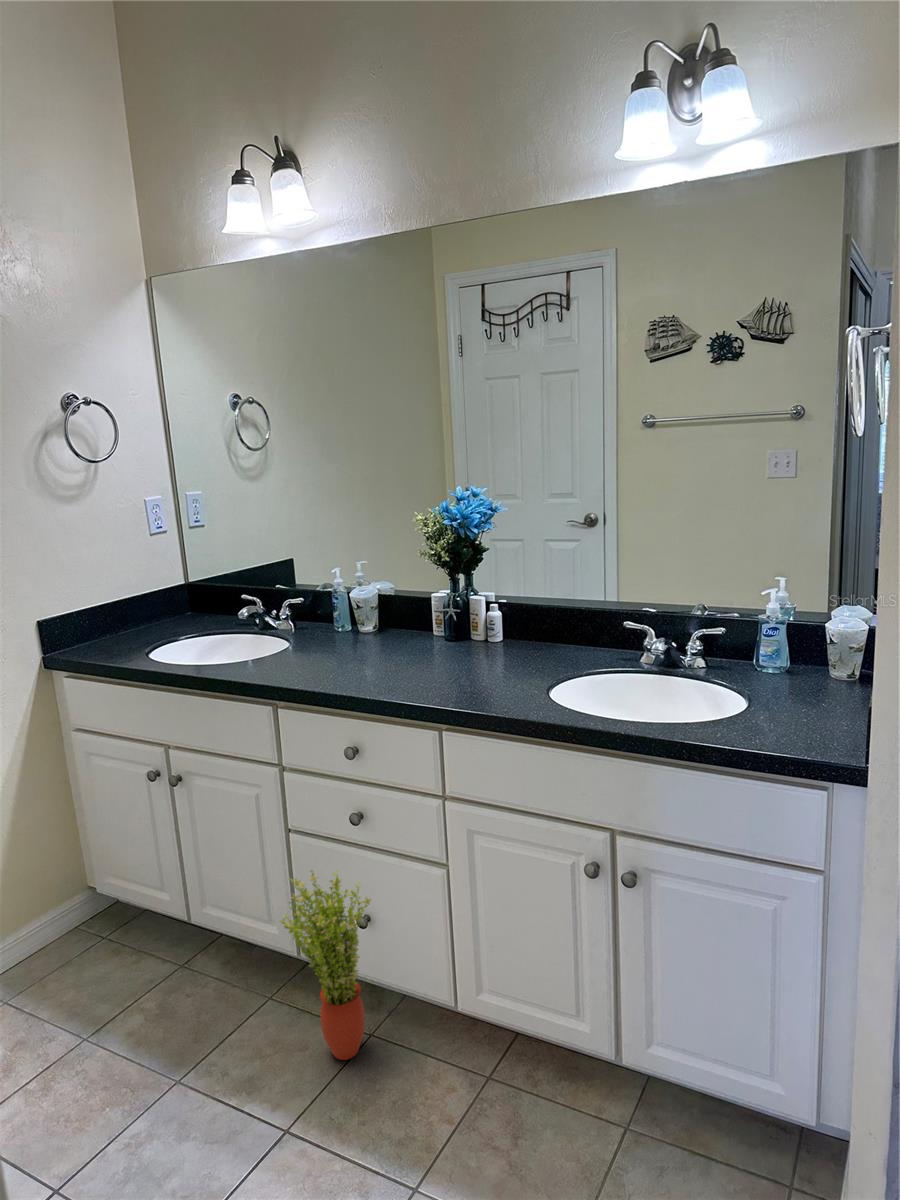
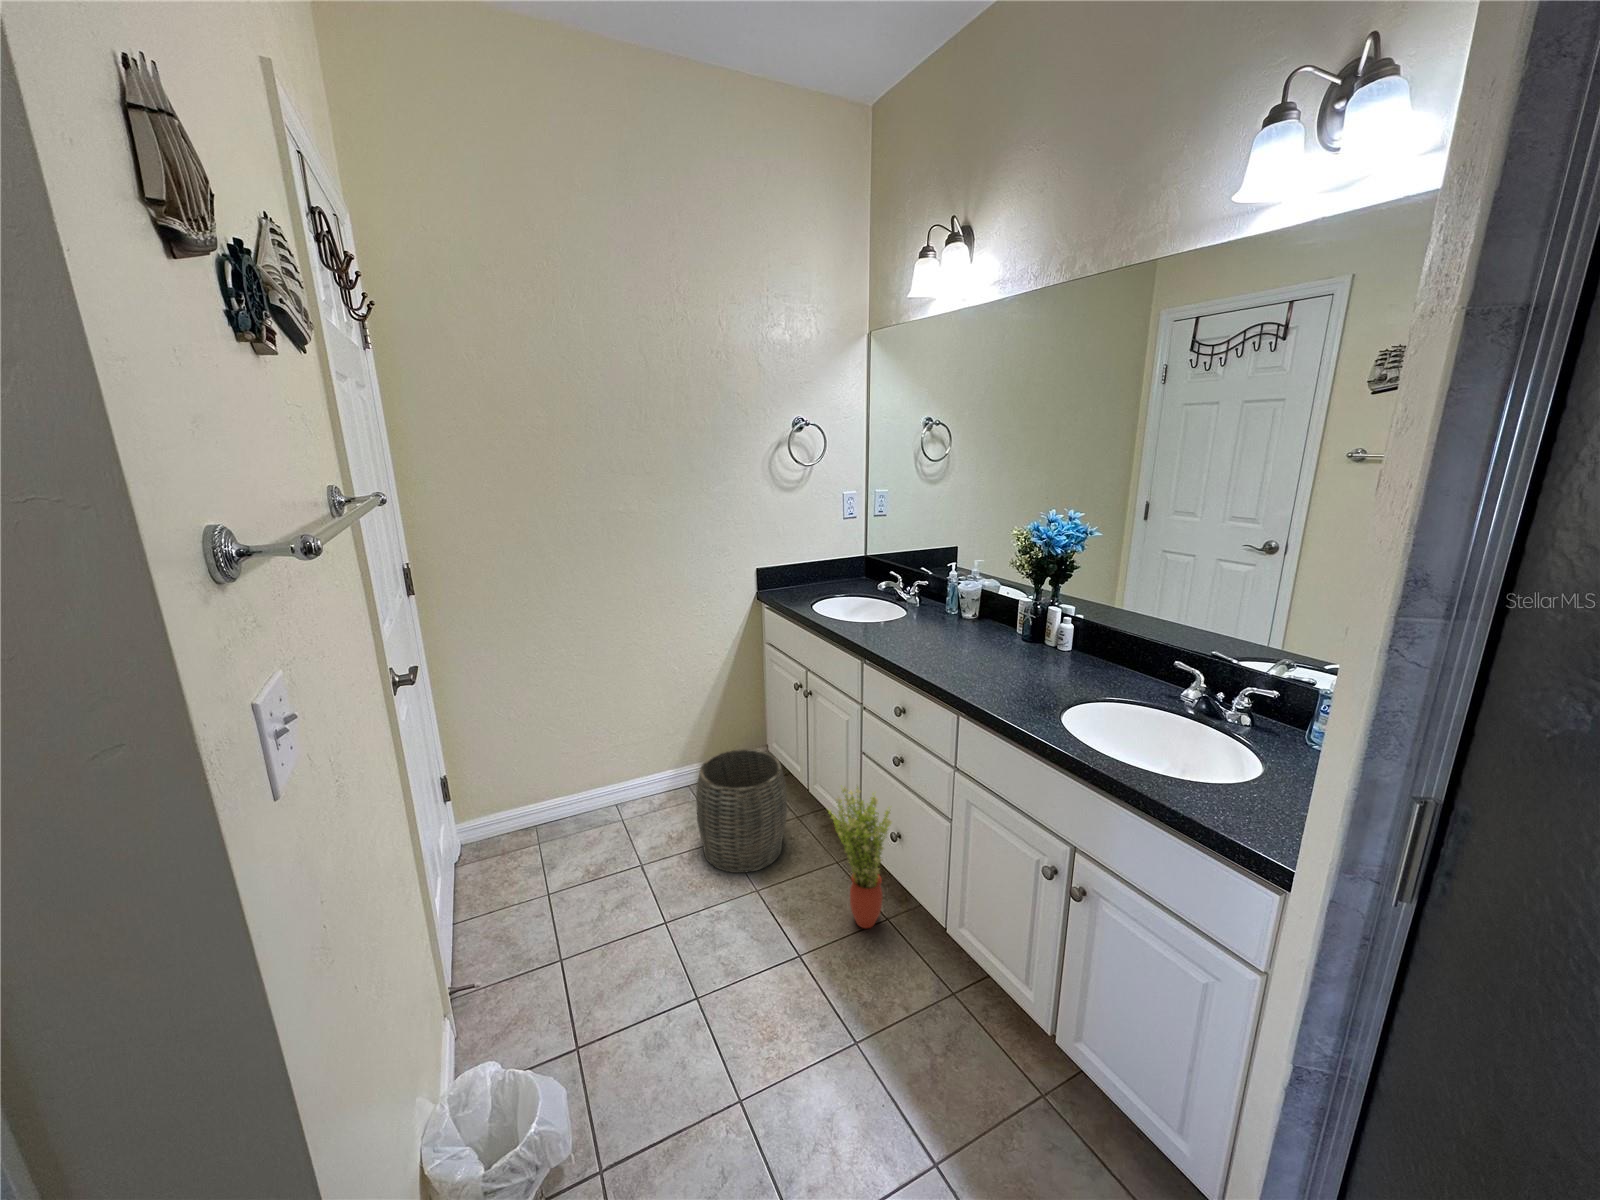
woven basket: none [30,884,183,1084] -> present [696,749,787,873]

